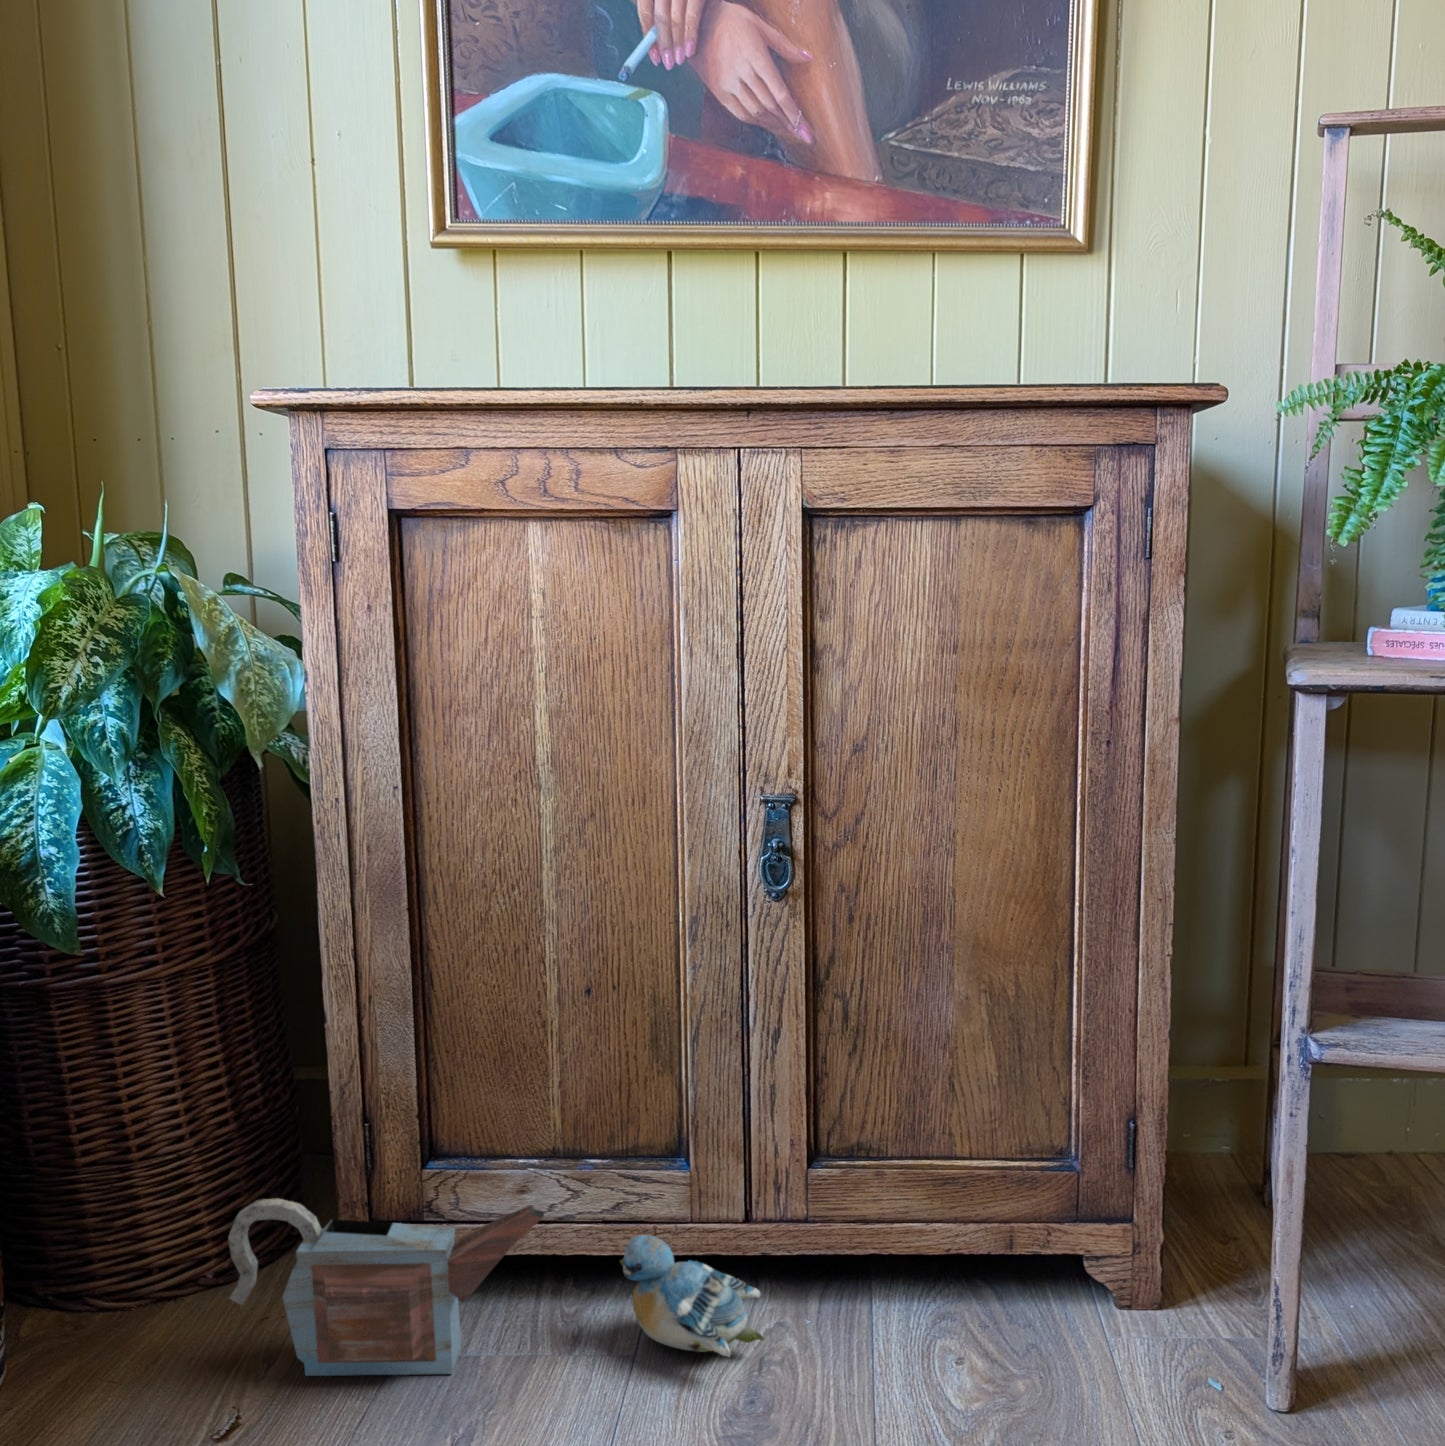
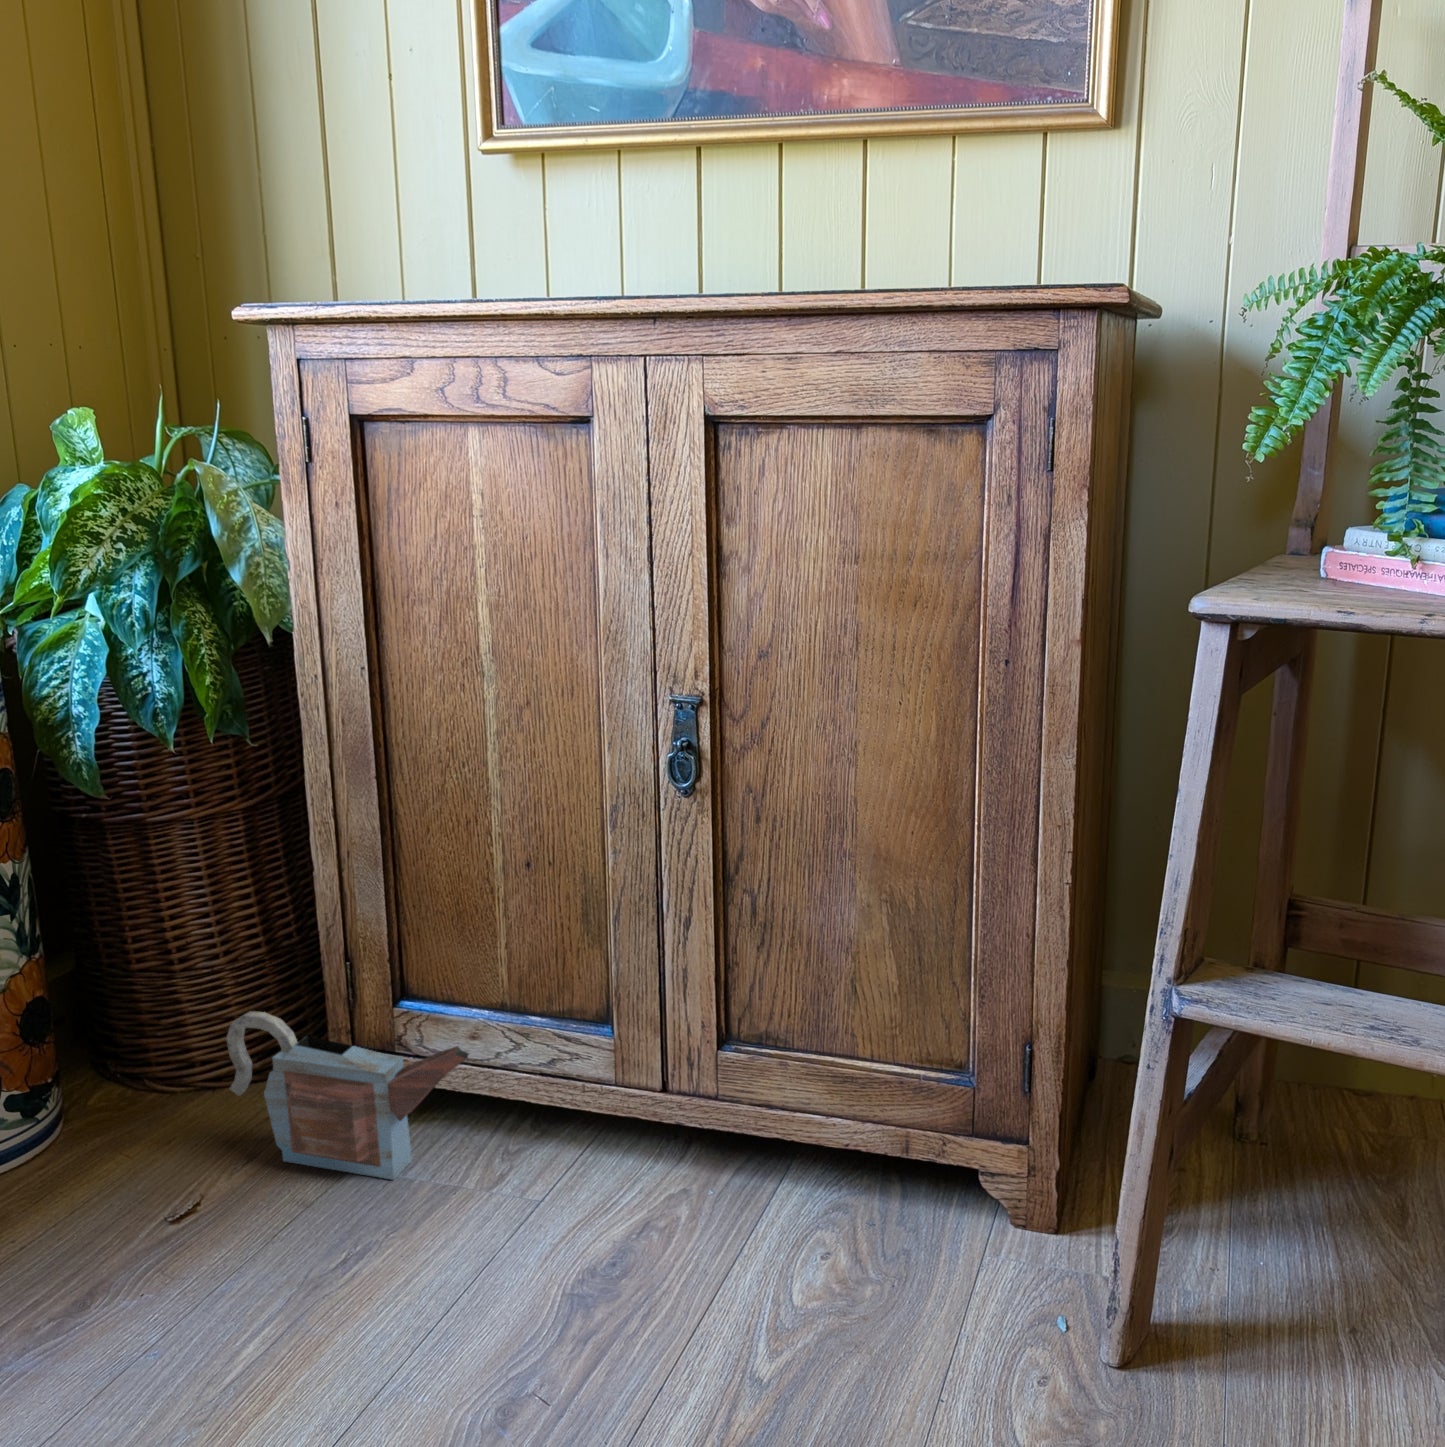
plush toy: present [620,1235,764,1357] -> none [546,1089,668,1206]

